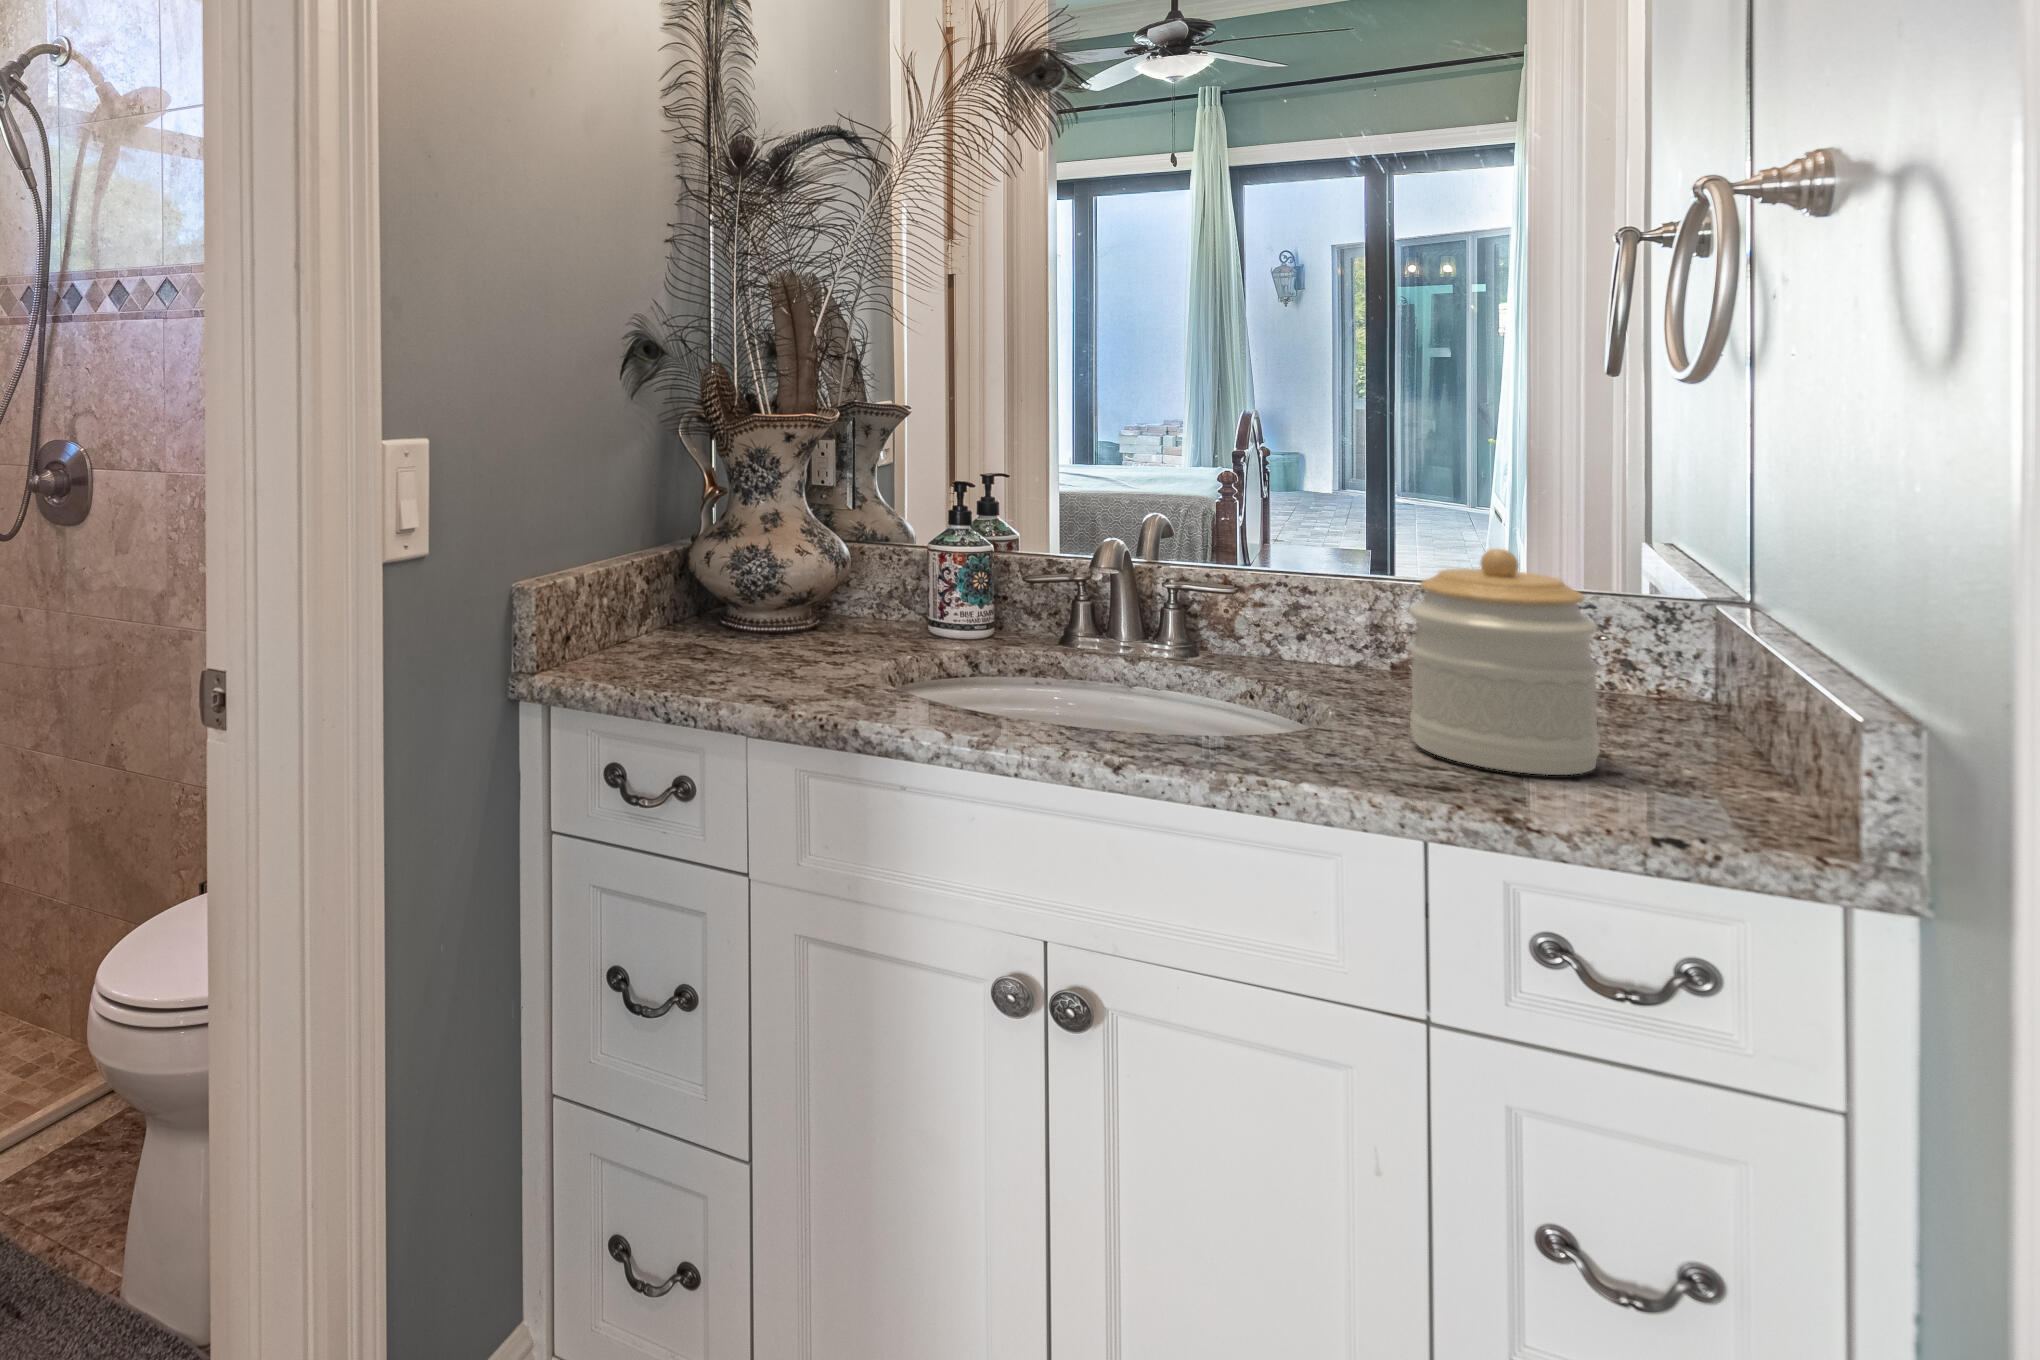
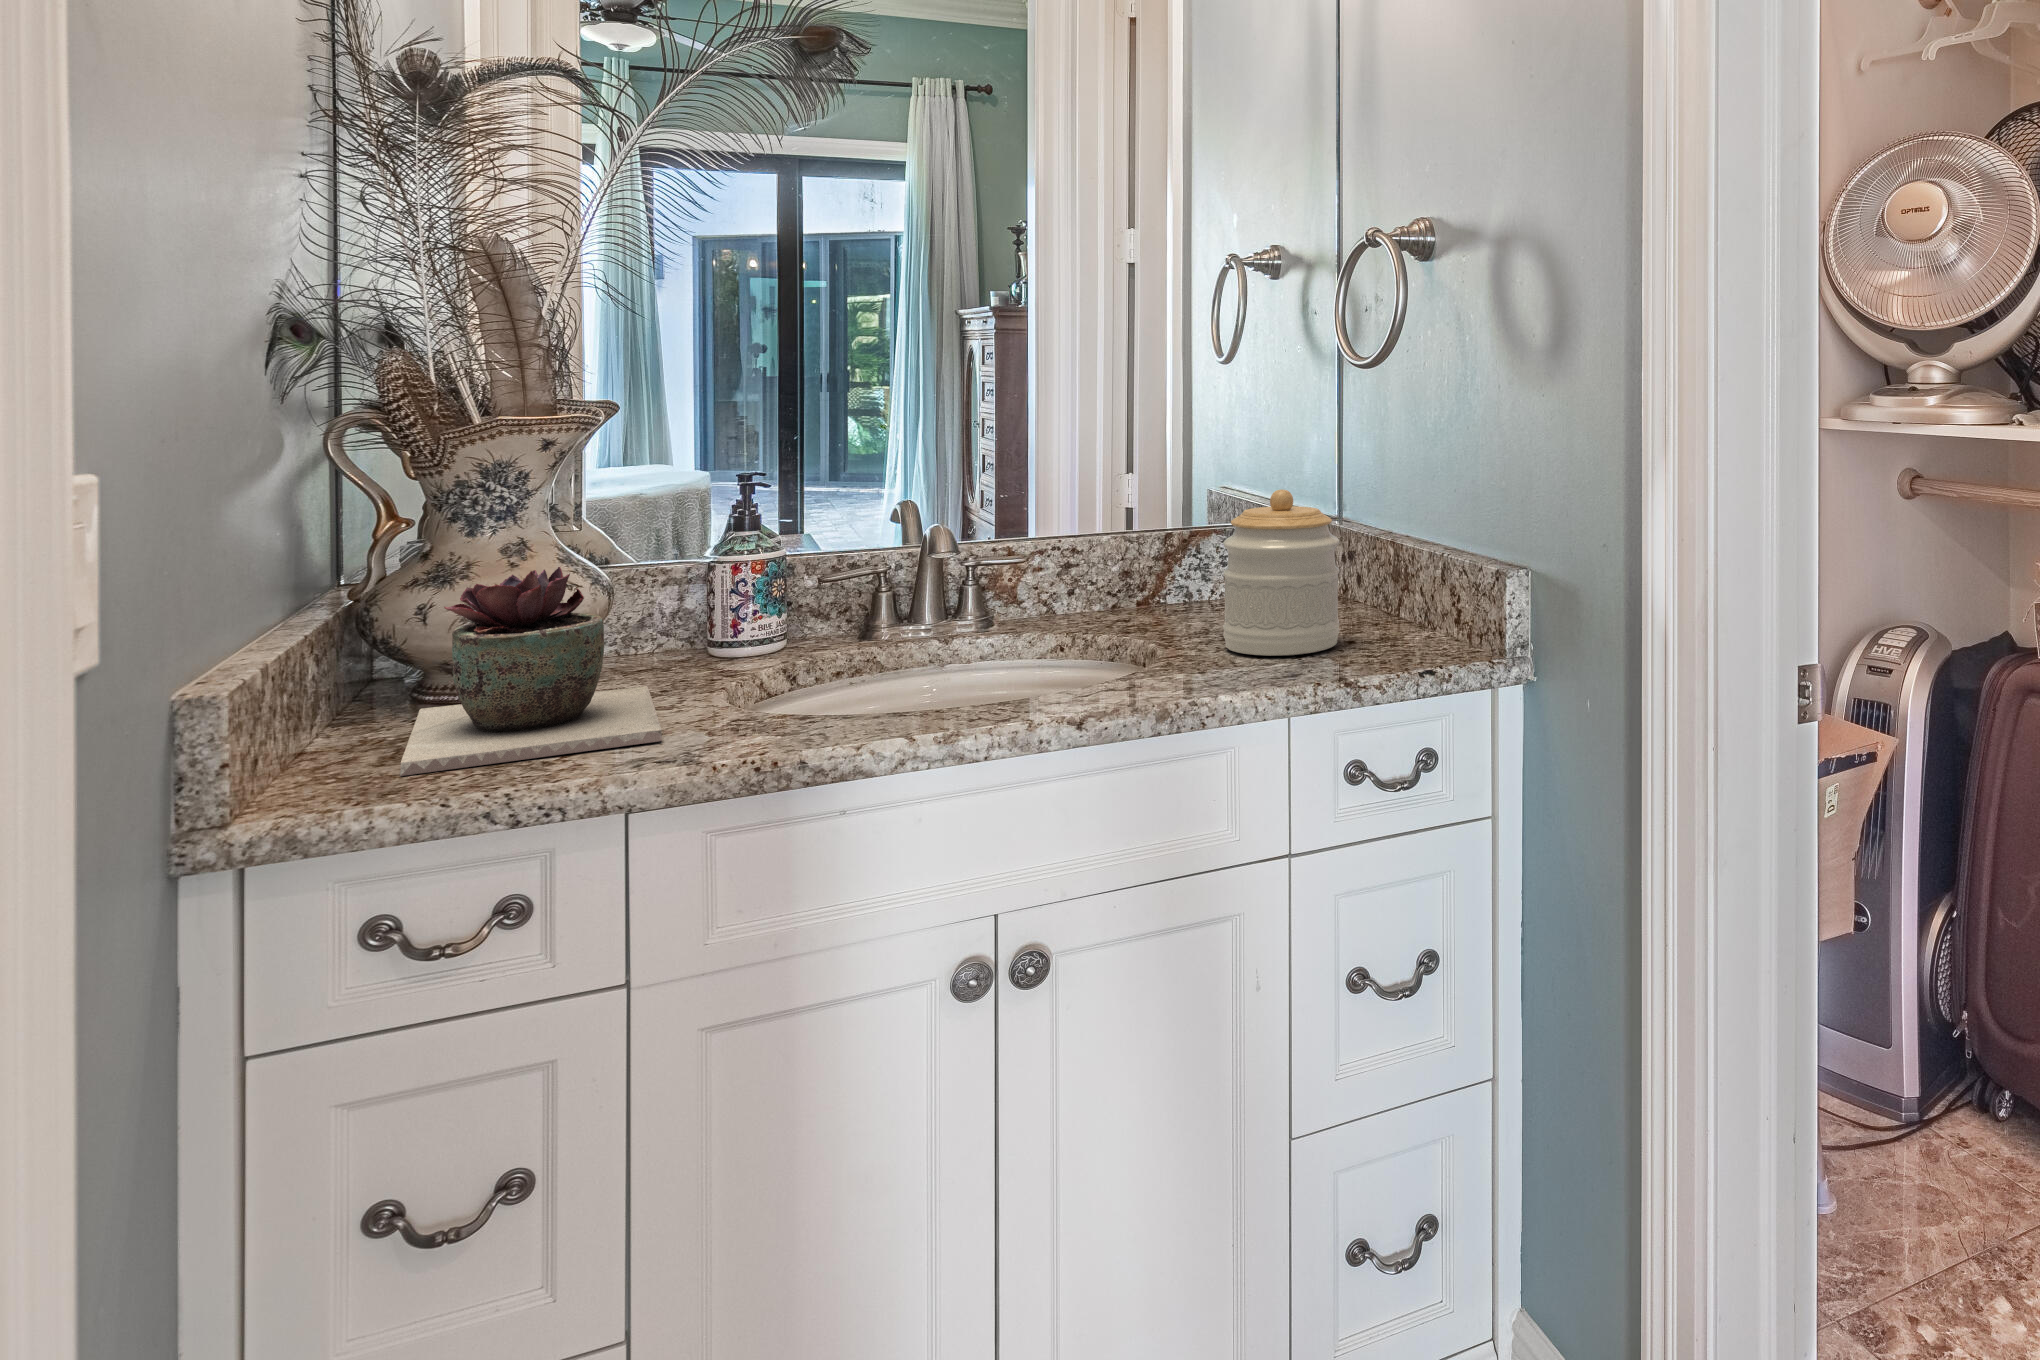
succulent plant: none [642,537,846,684] -> present [400,567,662,776]

